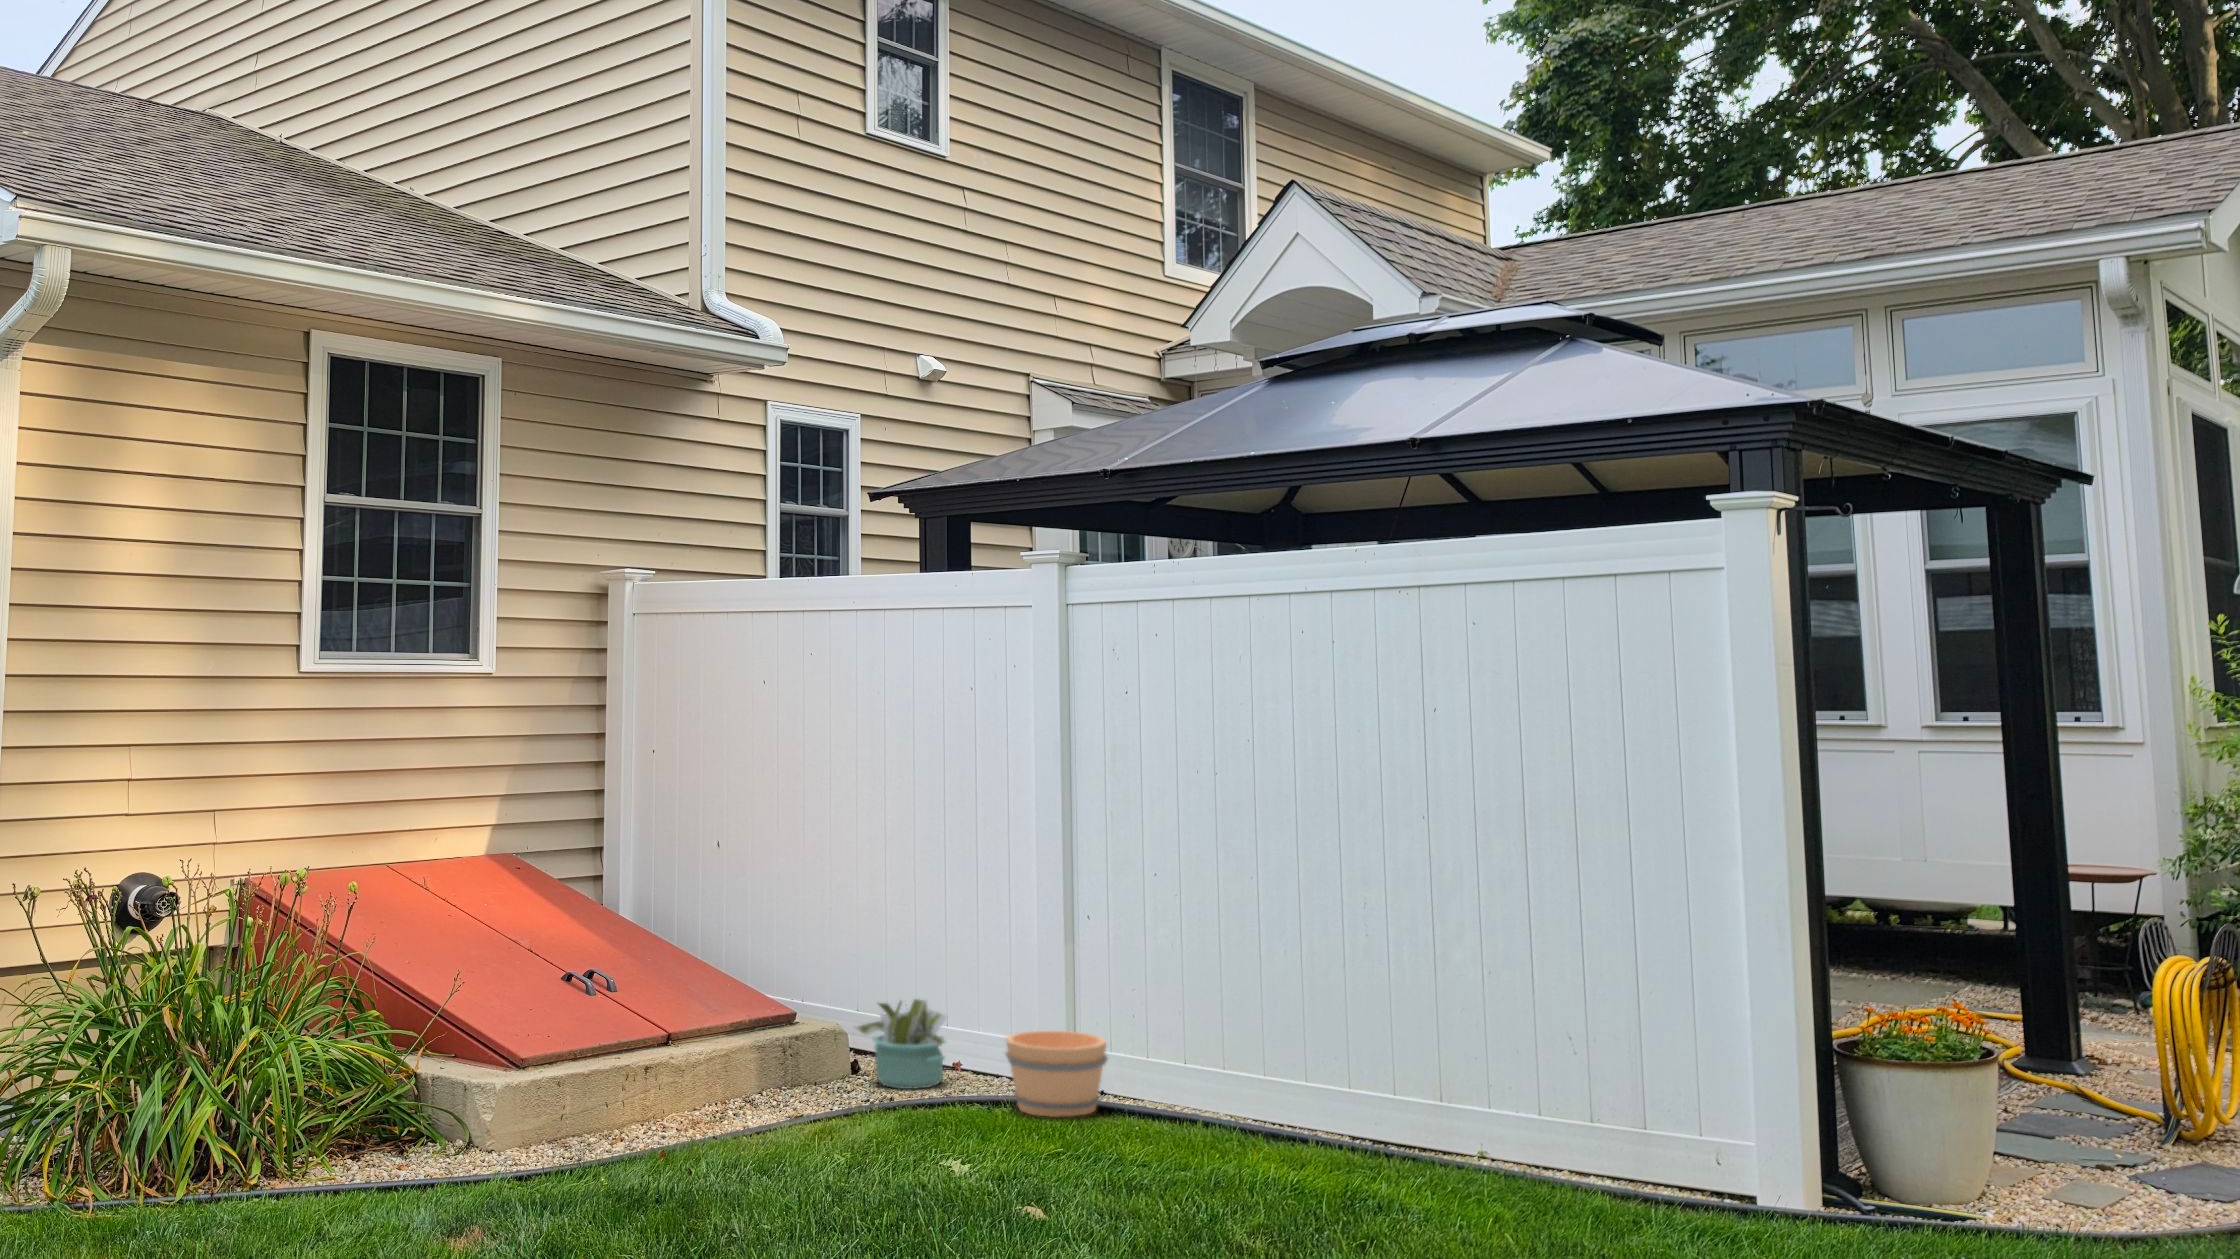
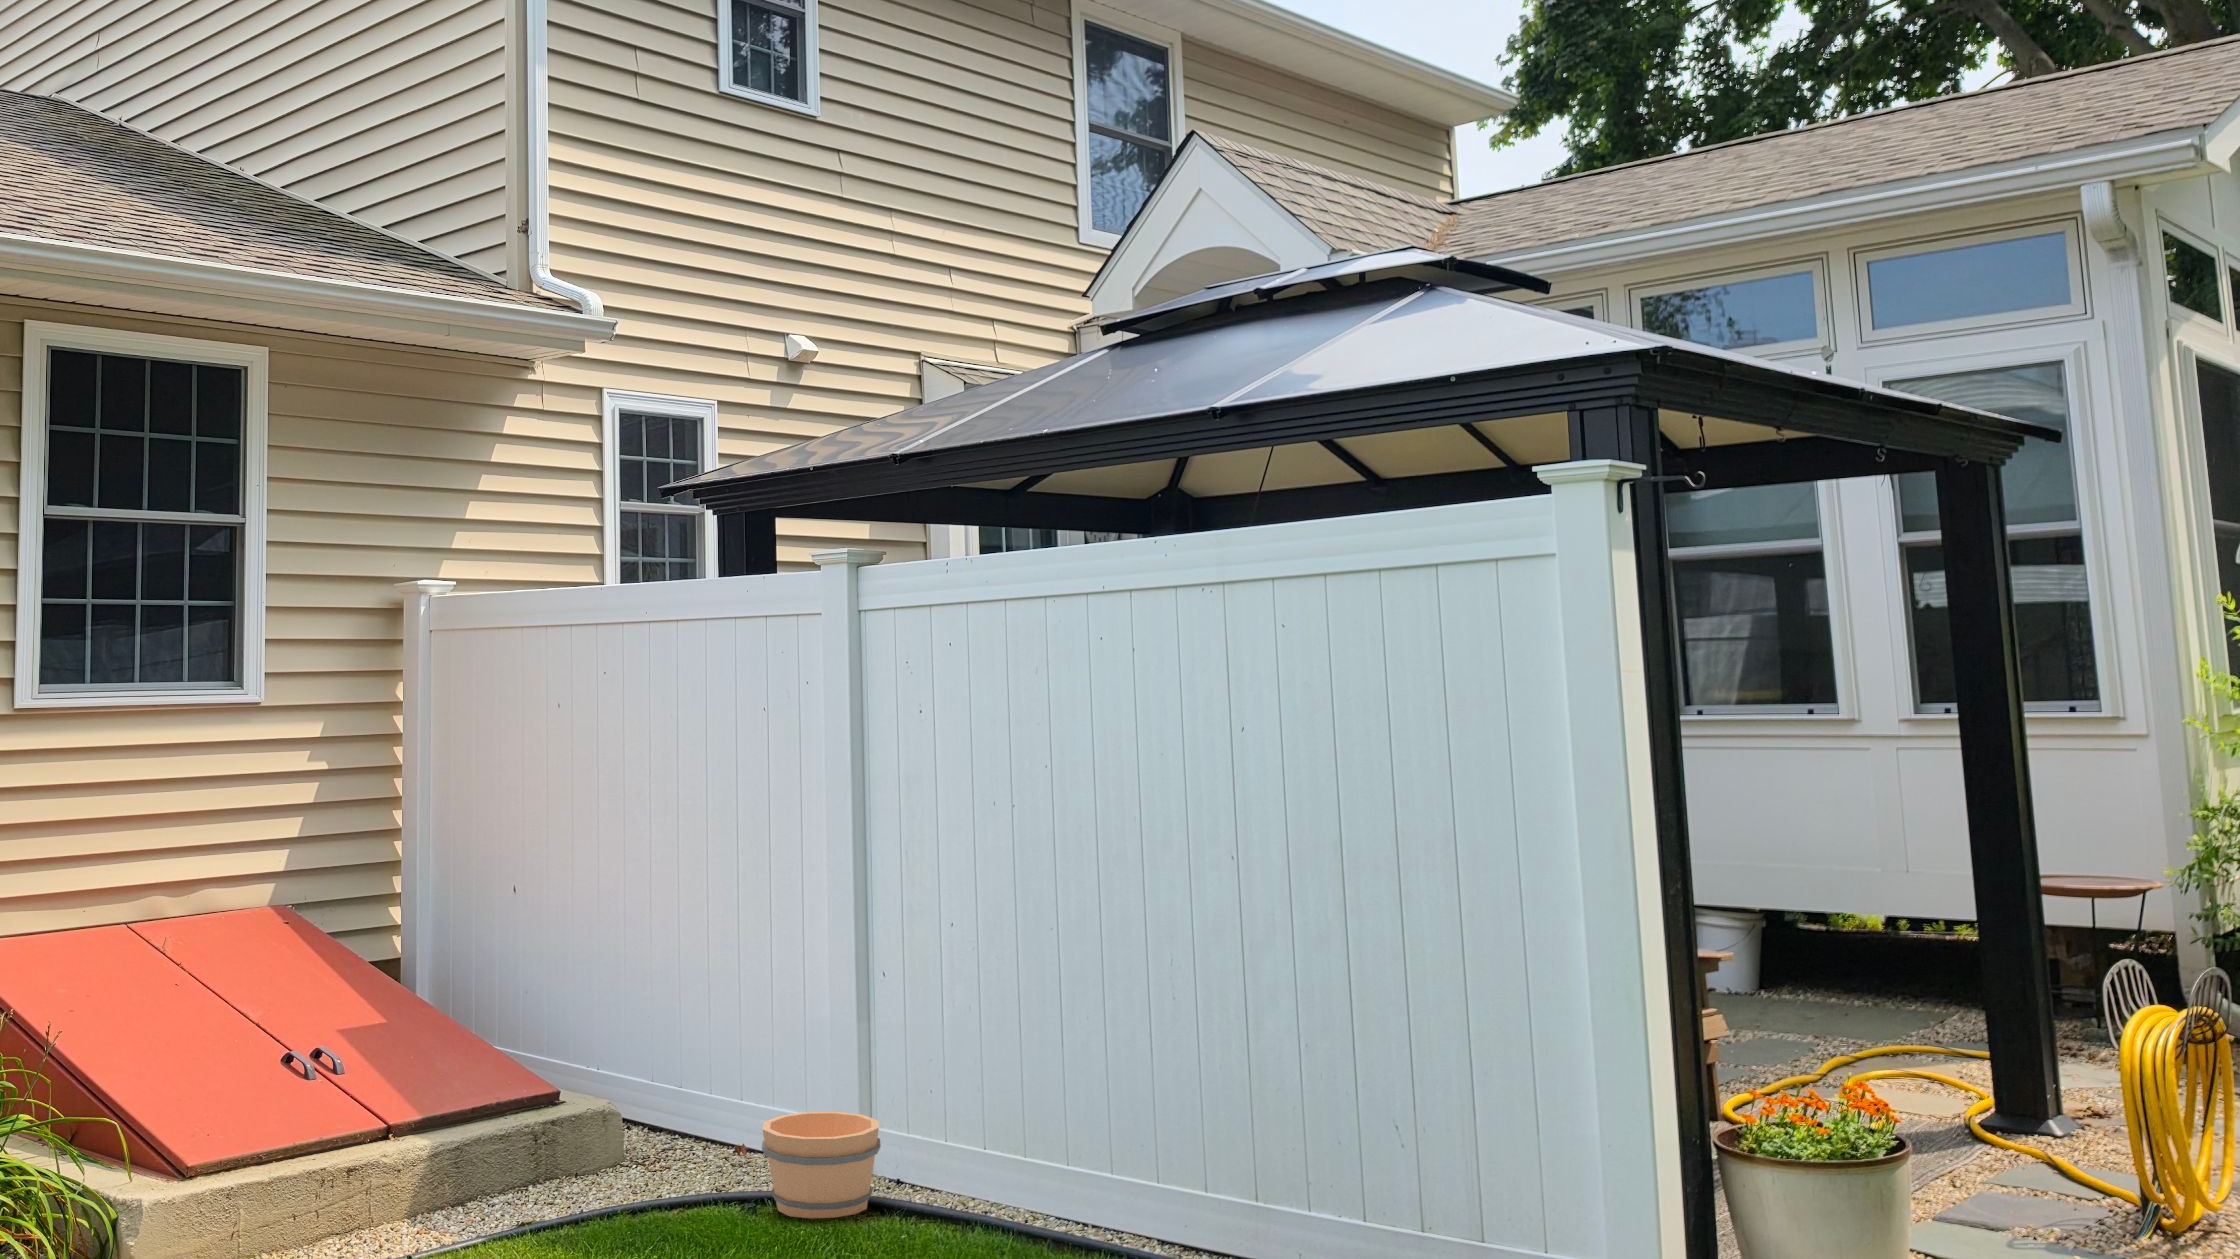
decorative plant: present [854,999,947,1089] -> none [613,1071,726,1178]

